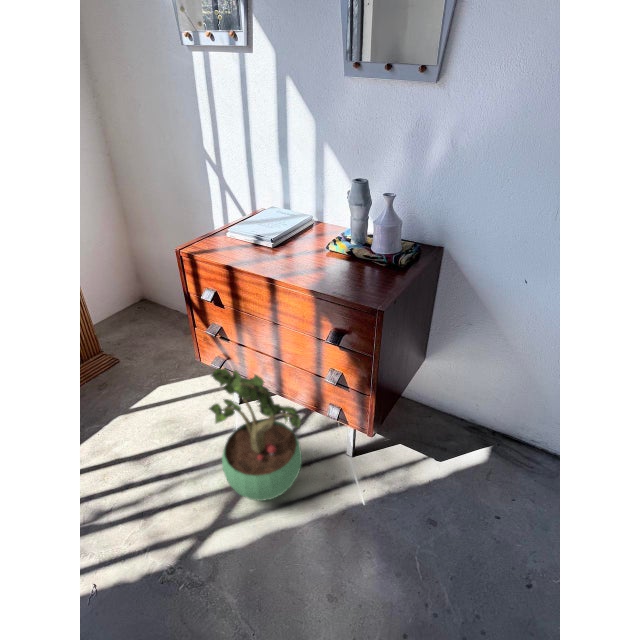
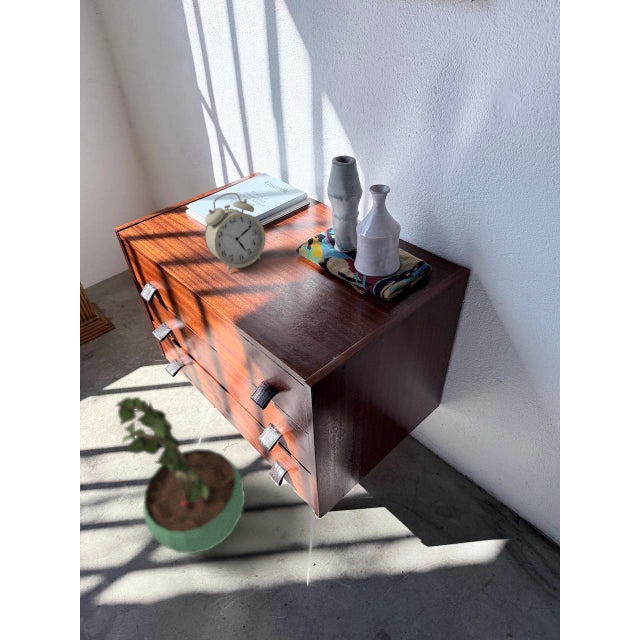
alarm clock: none [266,208,307,265] -> present [205,193,265,272]

